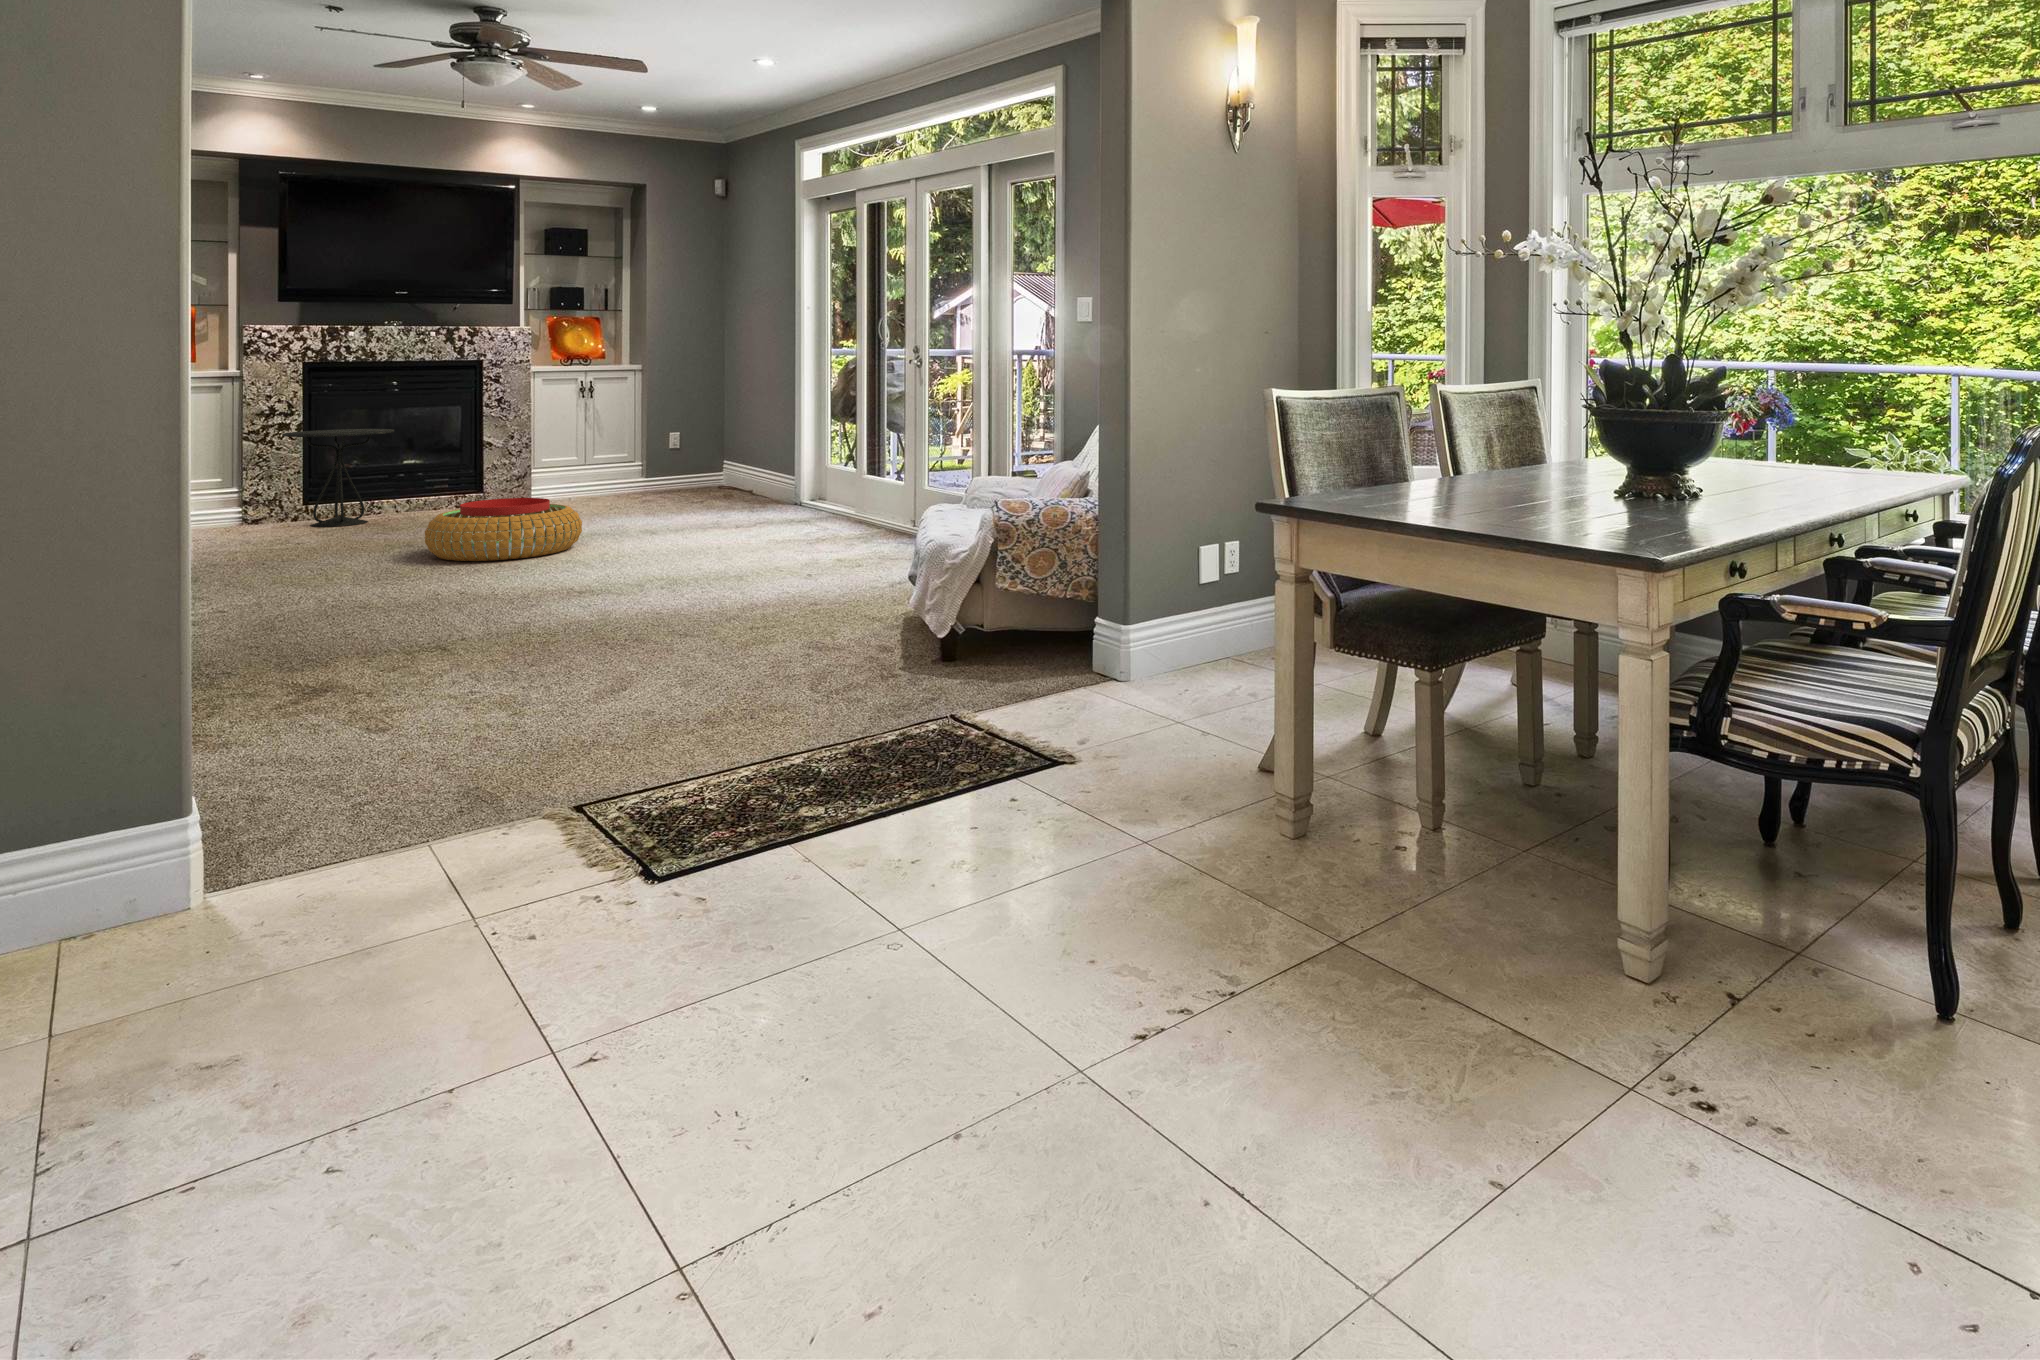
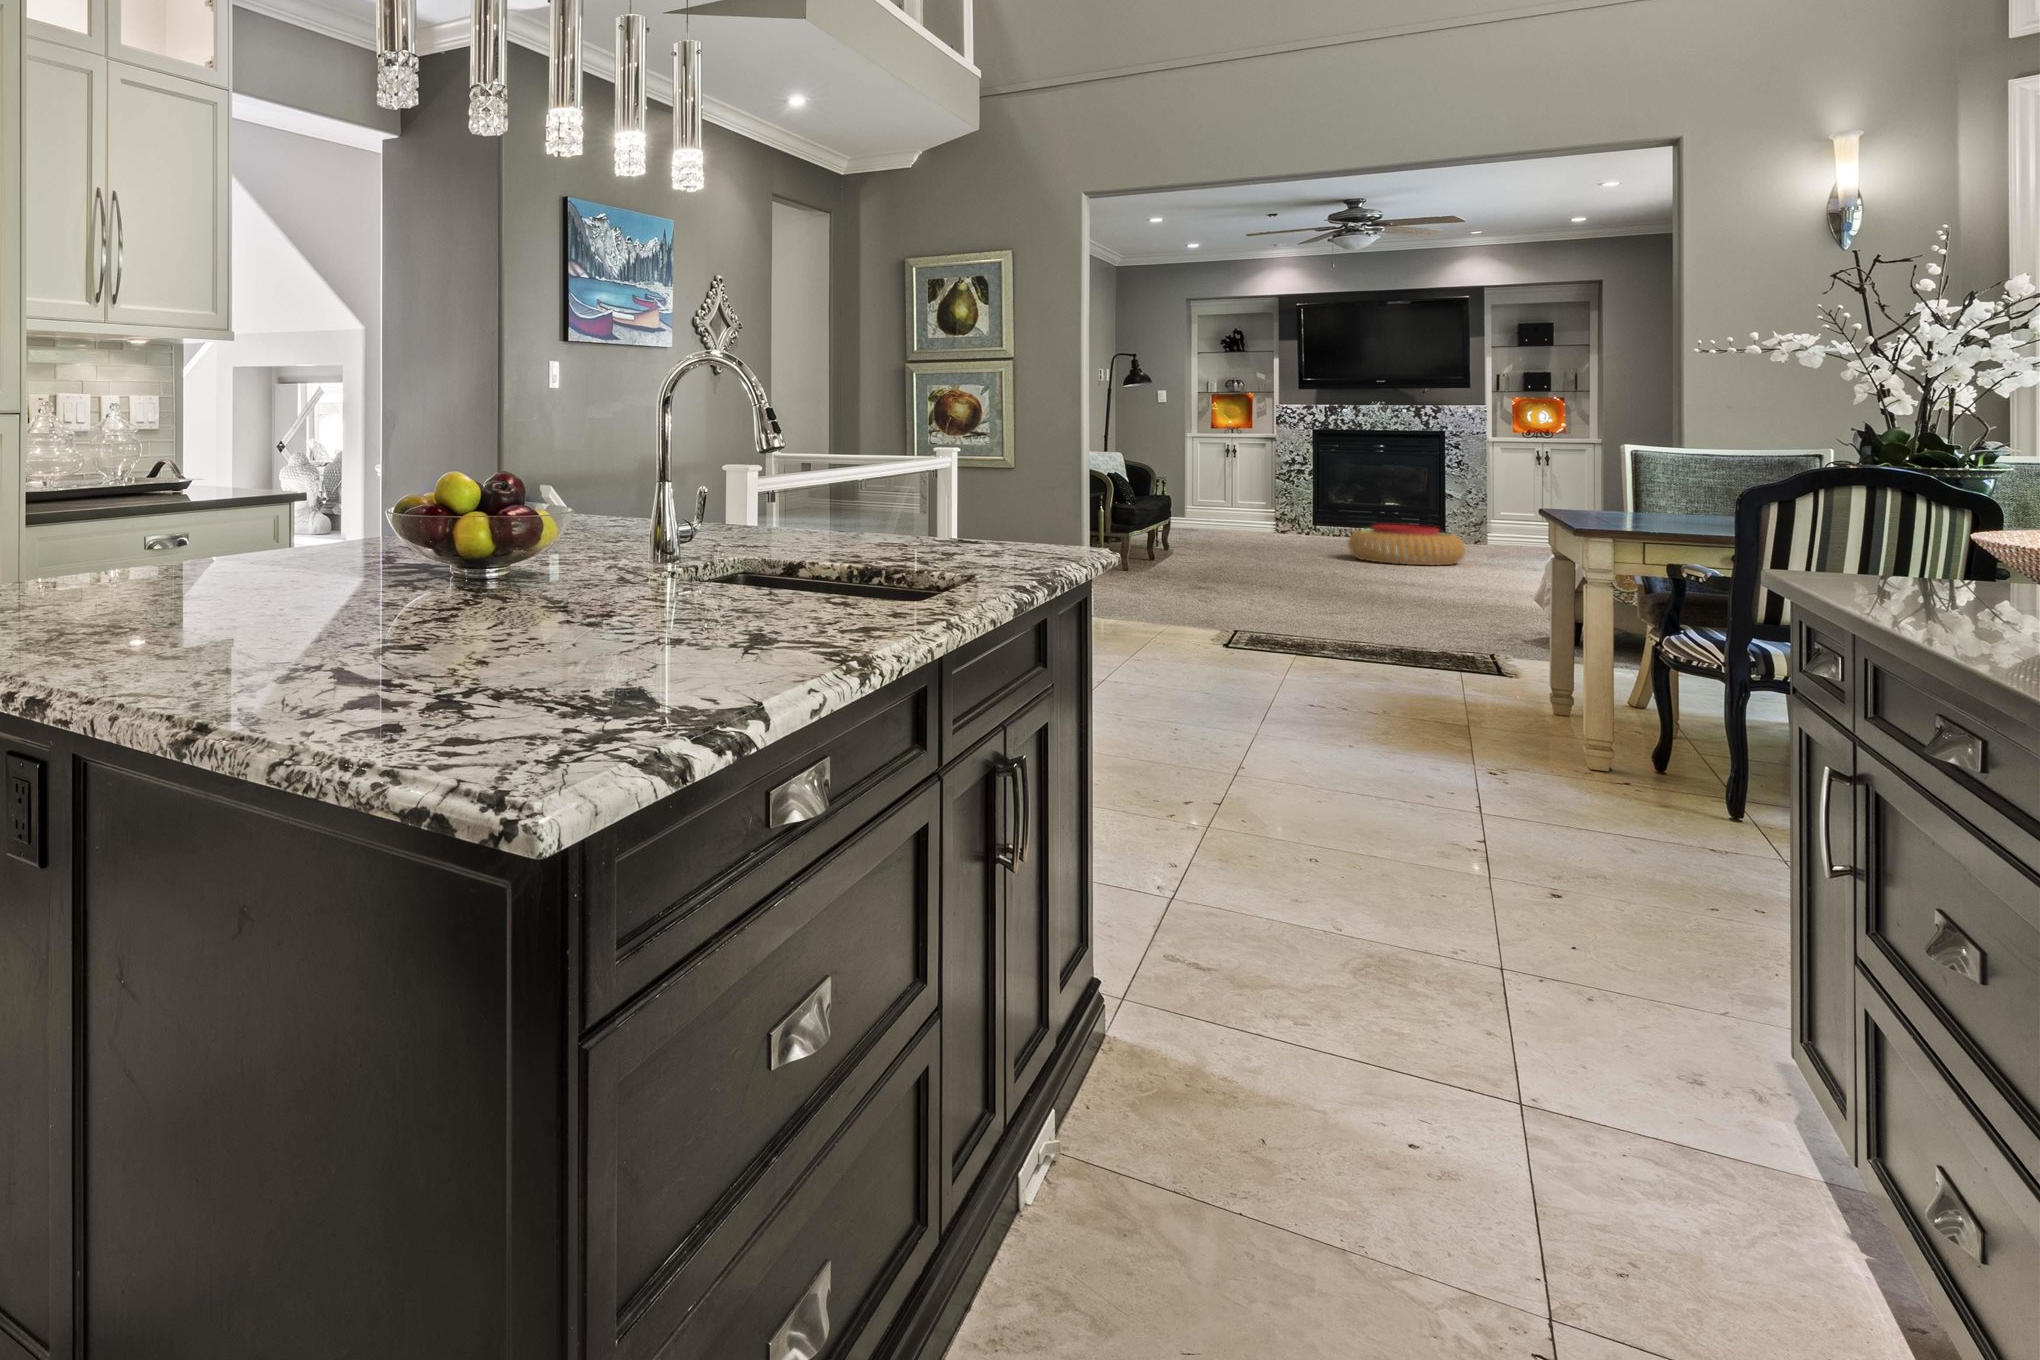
side table: present [283,429,394,527] -> none [1297,476,1370,540]

